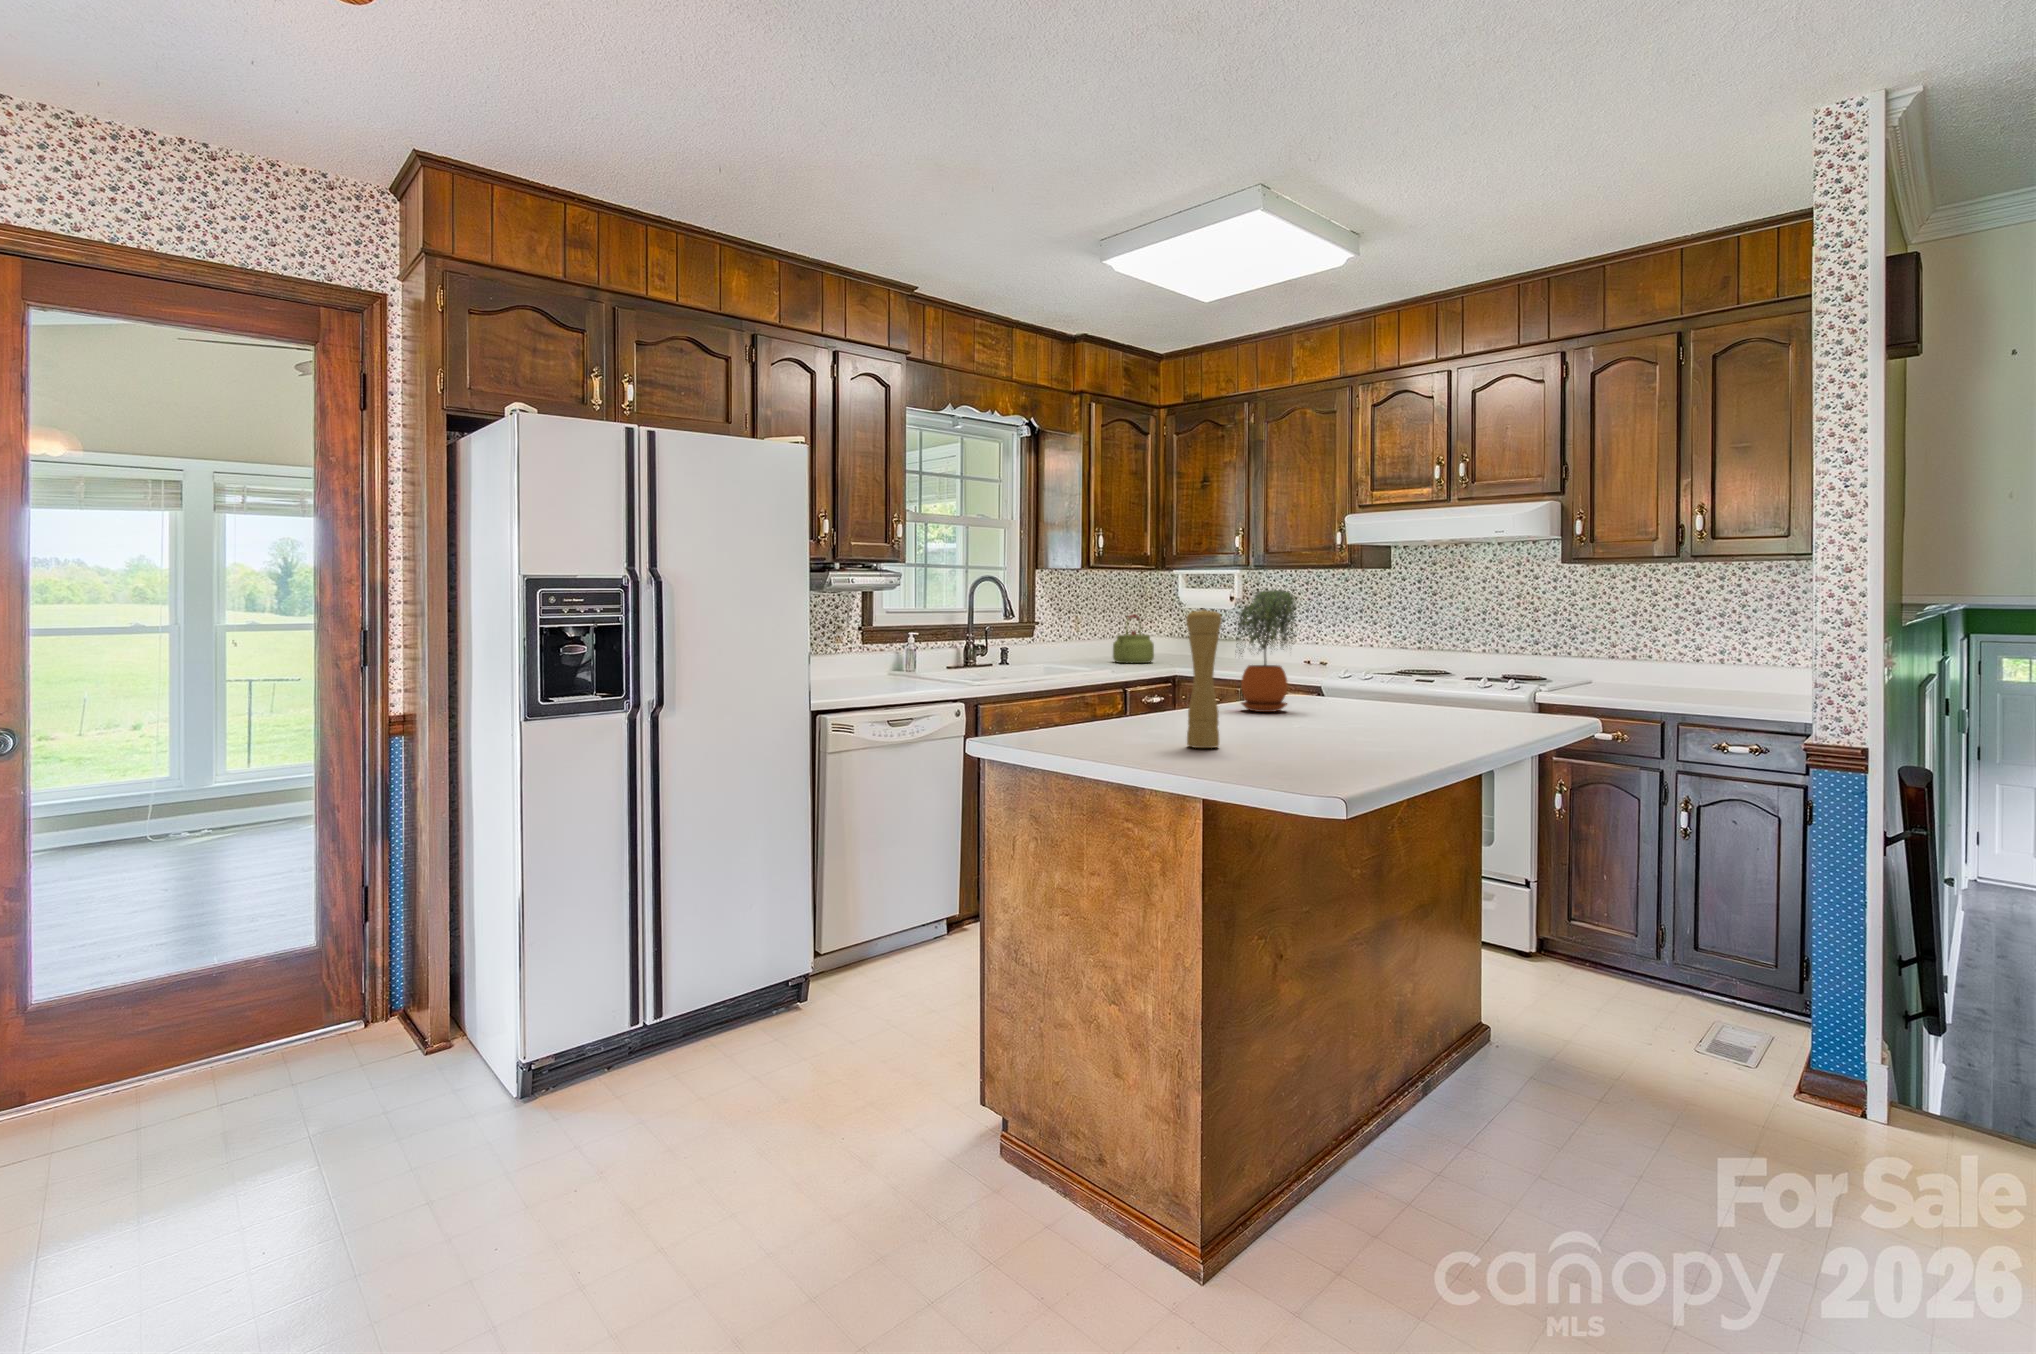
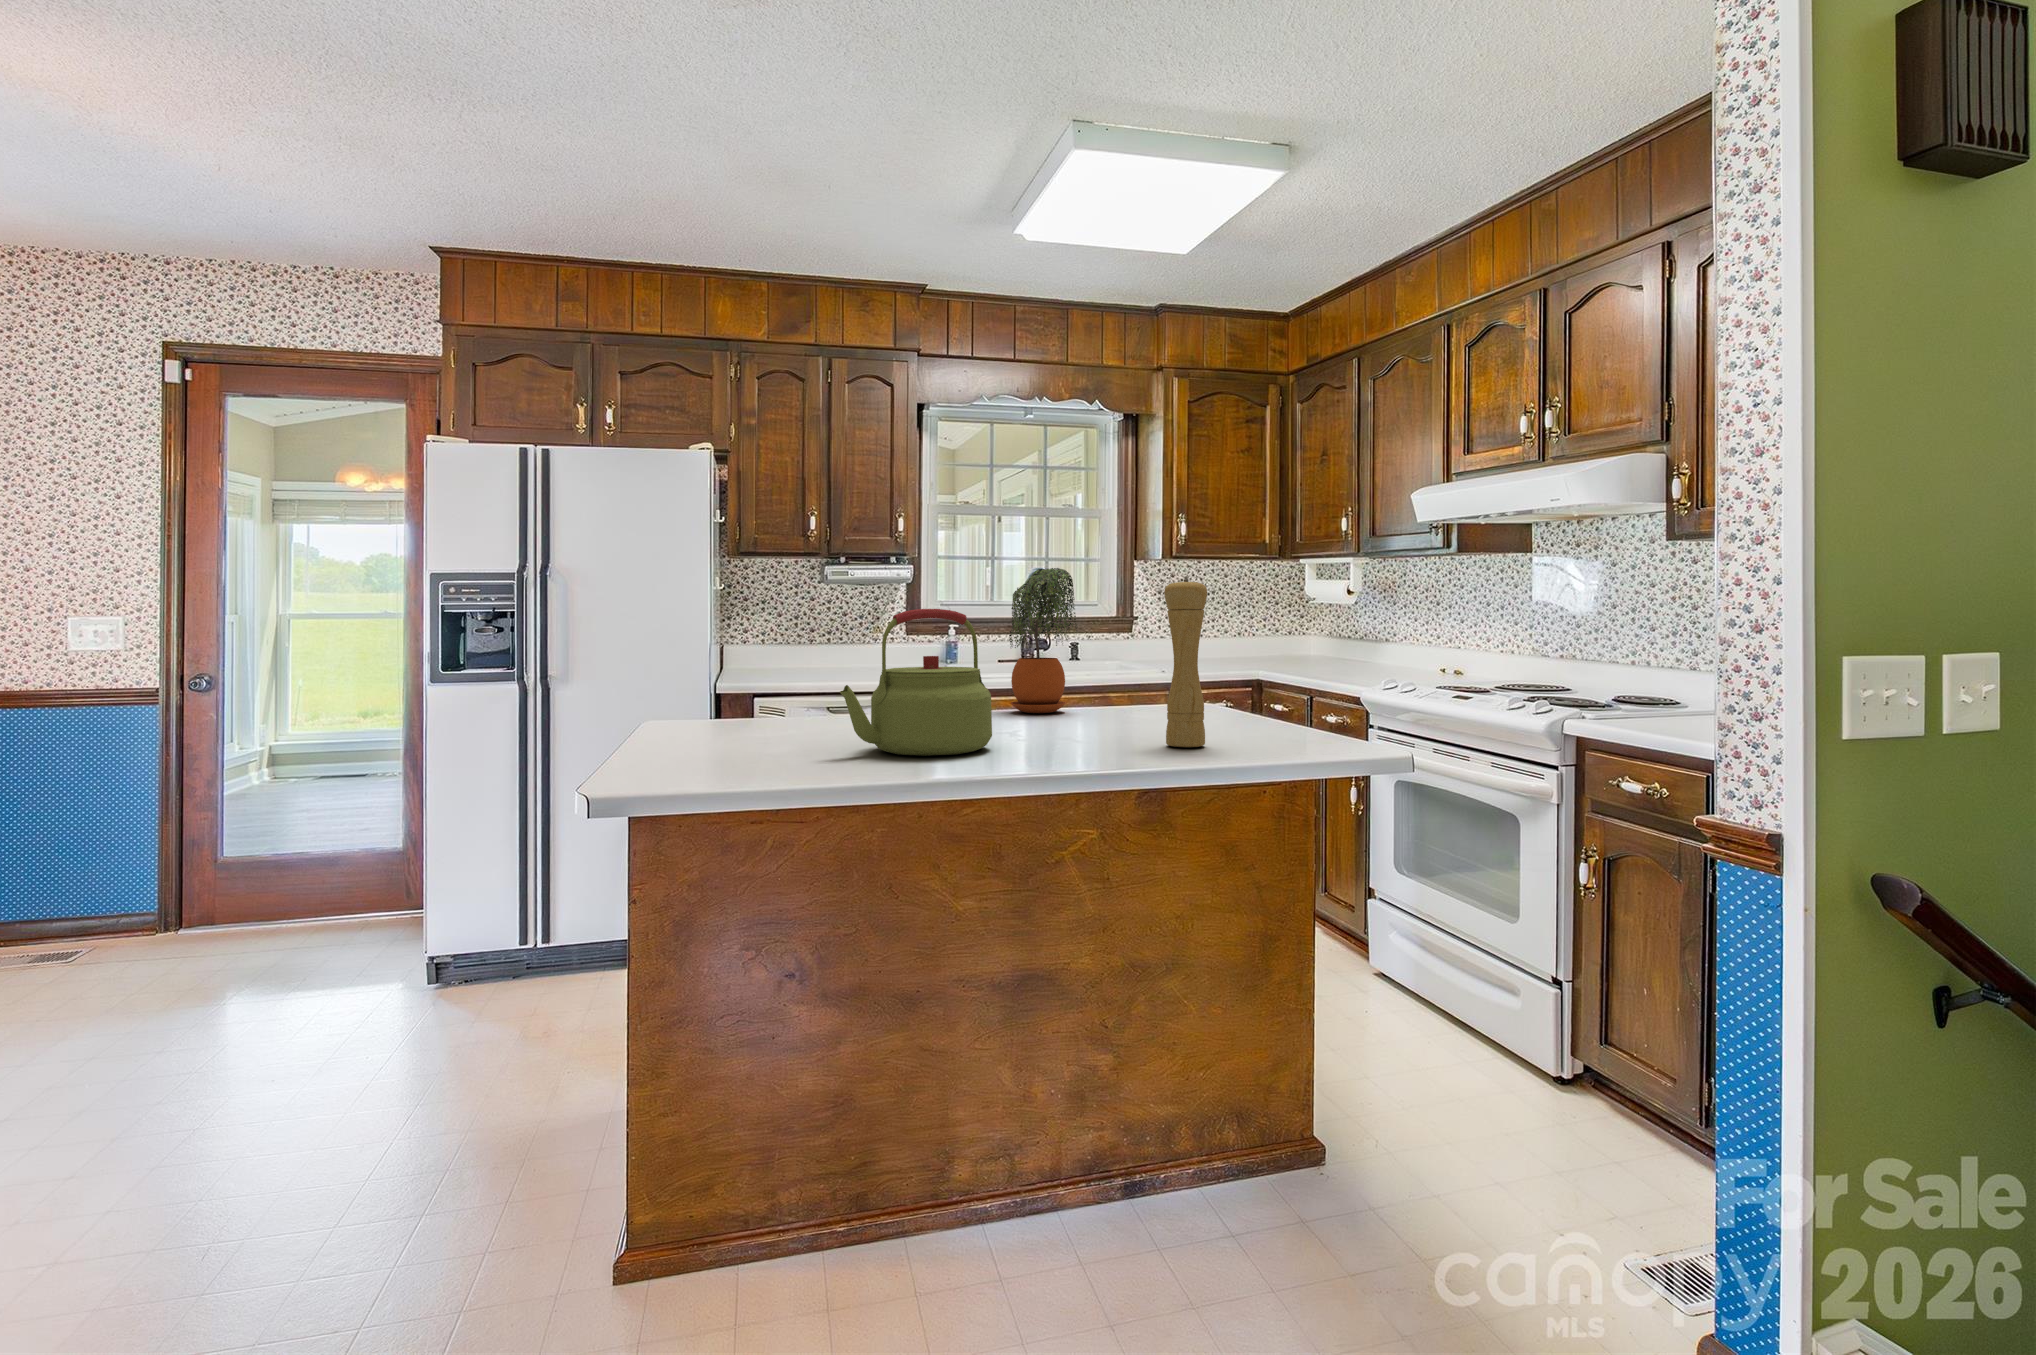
pepper mill: present [1186,608,1222,748] -> present [1164,579,1207,747]
kettle: present [1113,614,1154,663] -> present [840,609,992,756]

